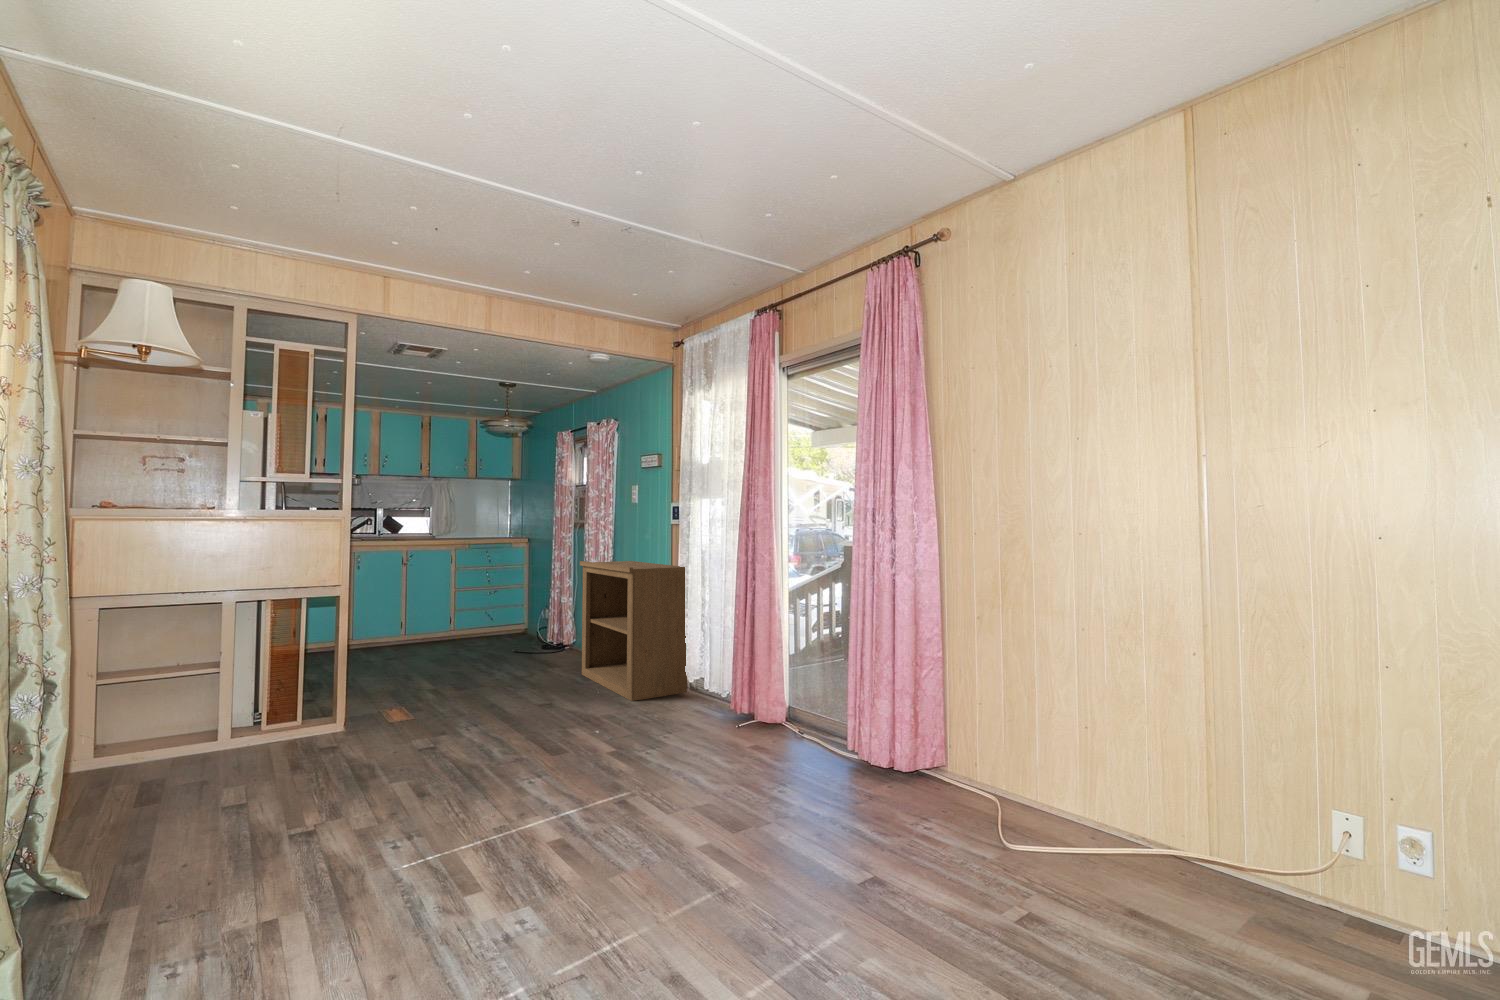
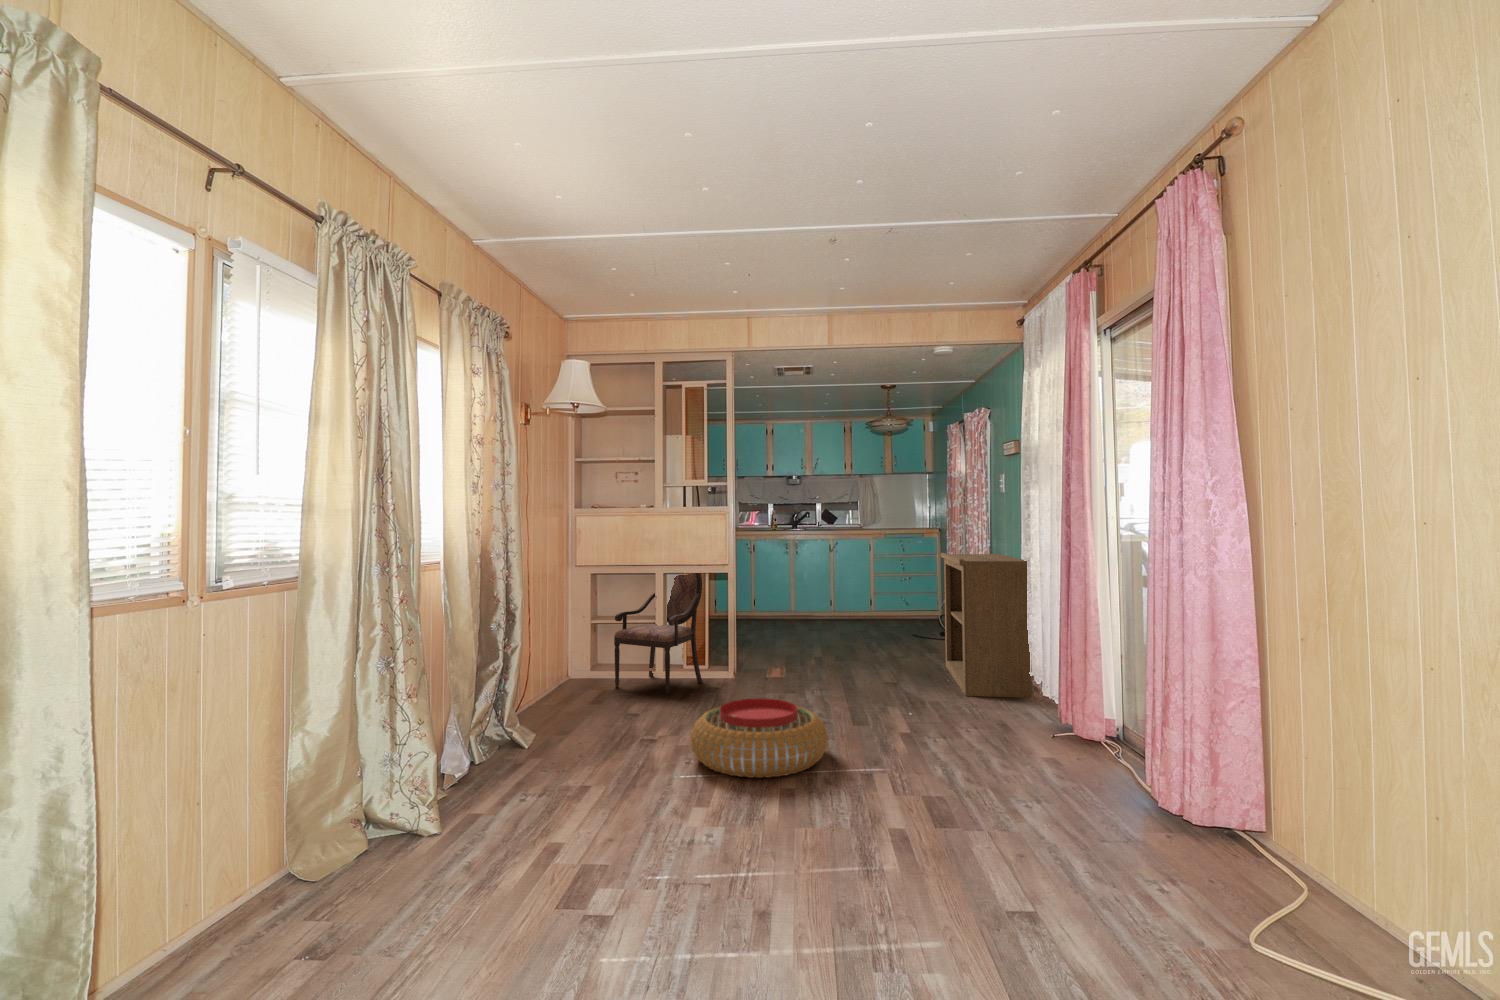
armchair: none [154,574,306,777] -> present [614,573,702,694]
pouf: none [399,745,582,858] -> present [691,698,828,778]

